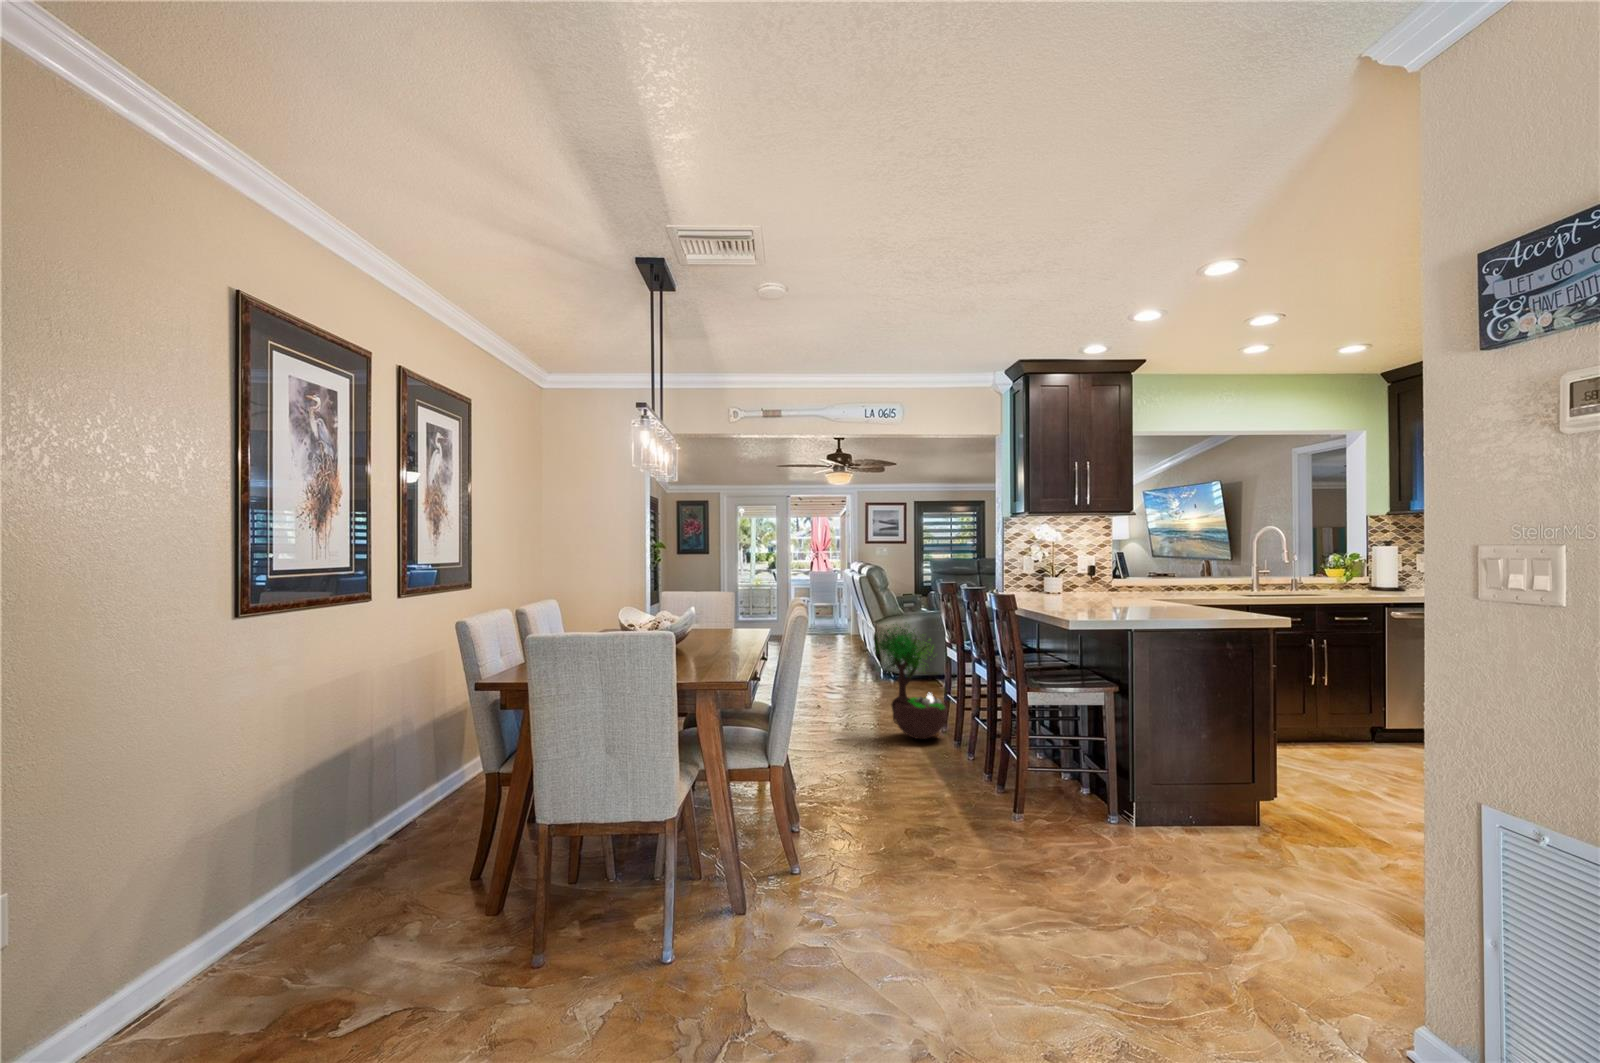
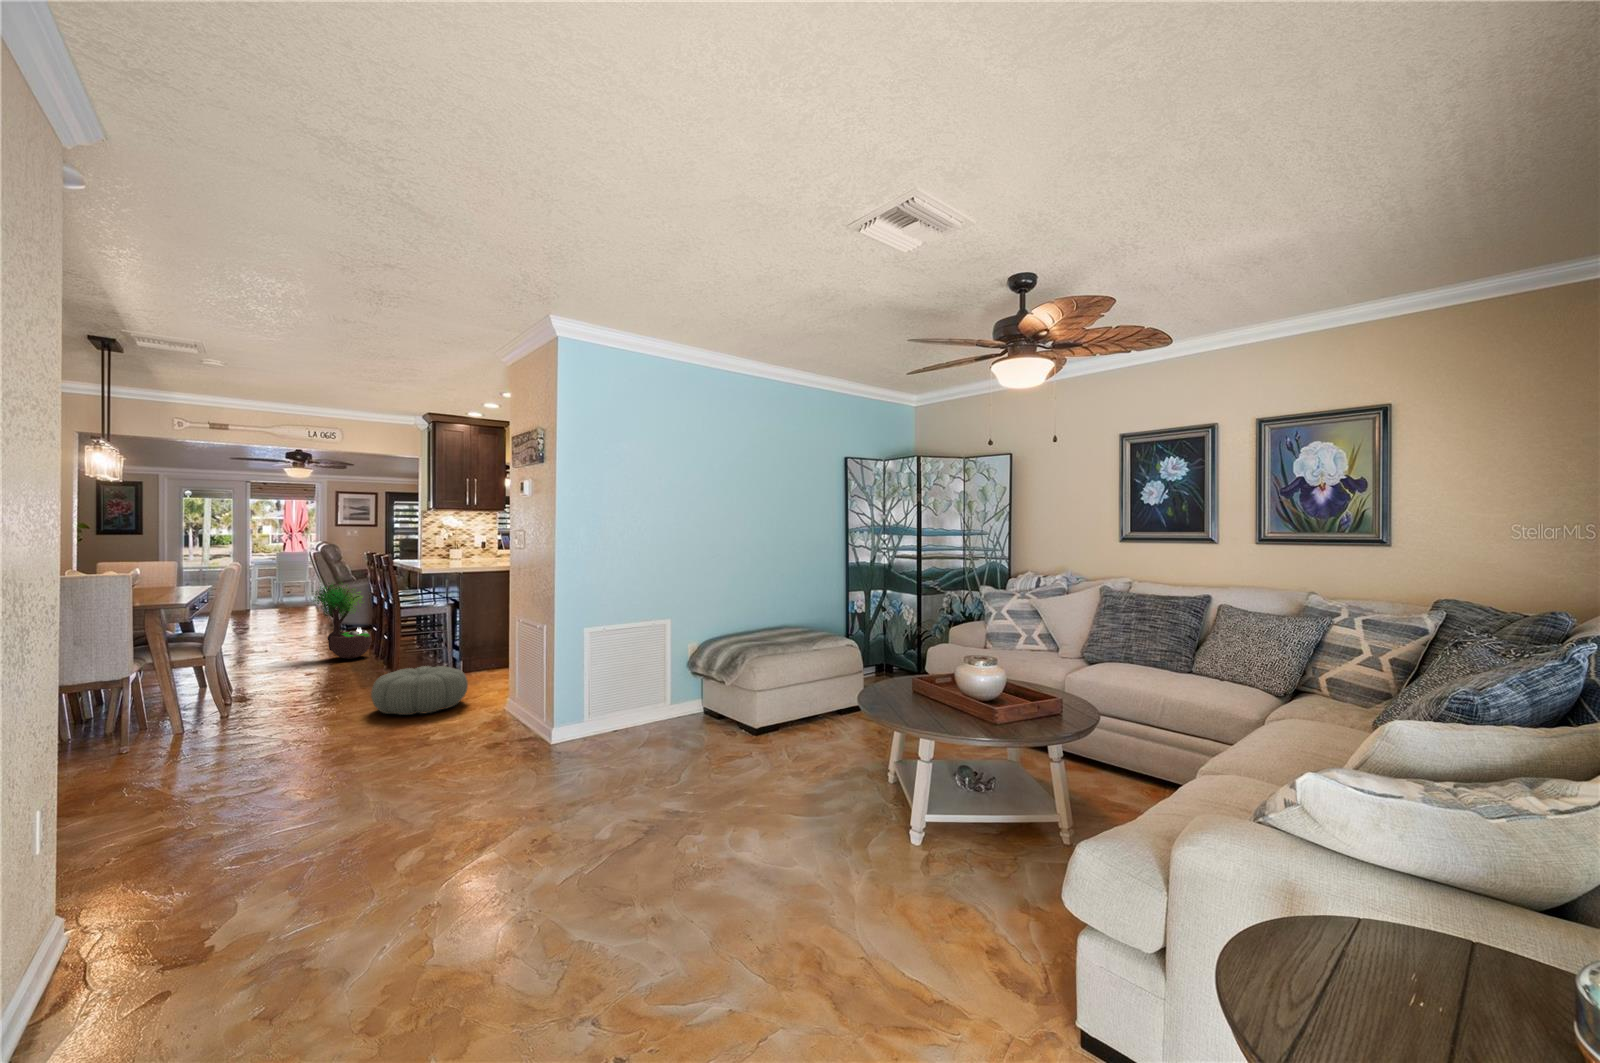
pouf: none [1020,828,1222,967] -> present [371,666,468,715]

